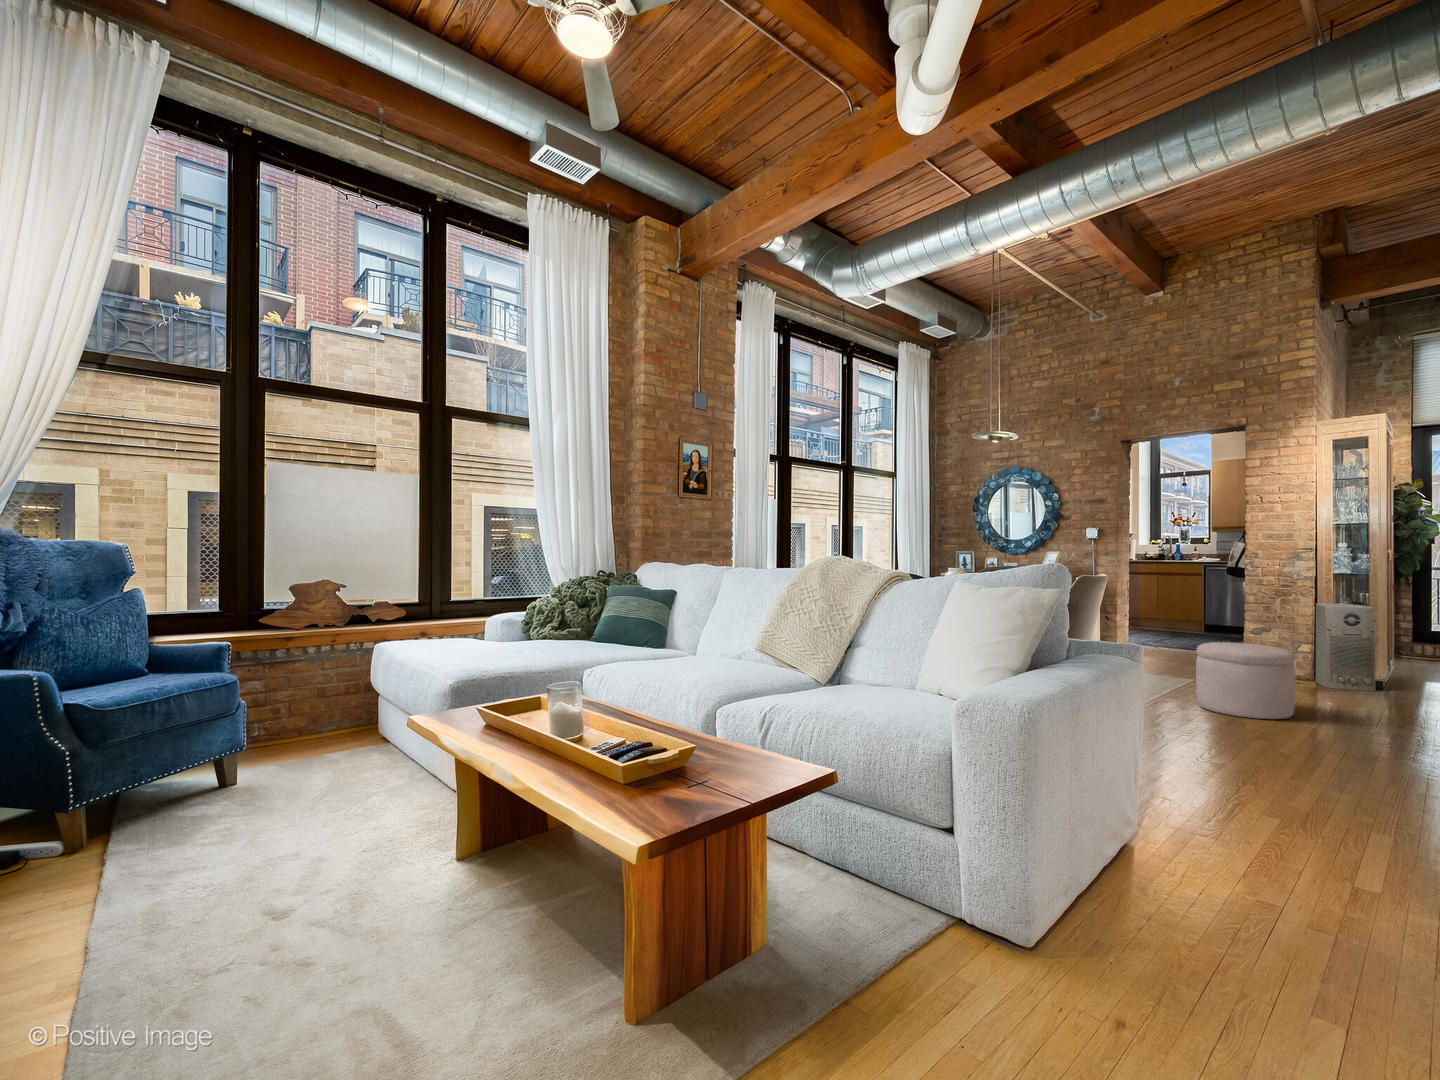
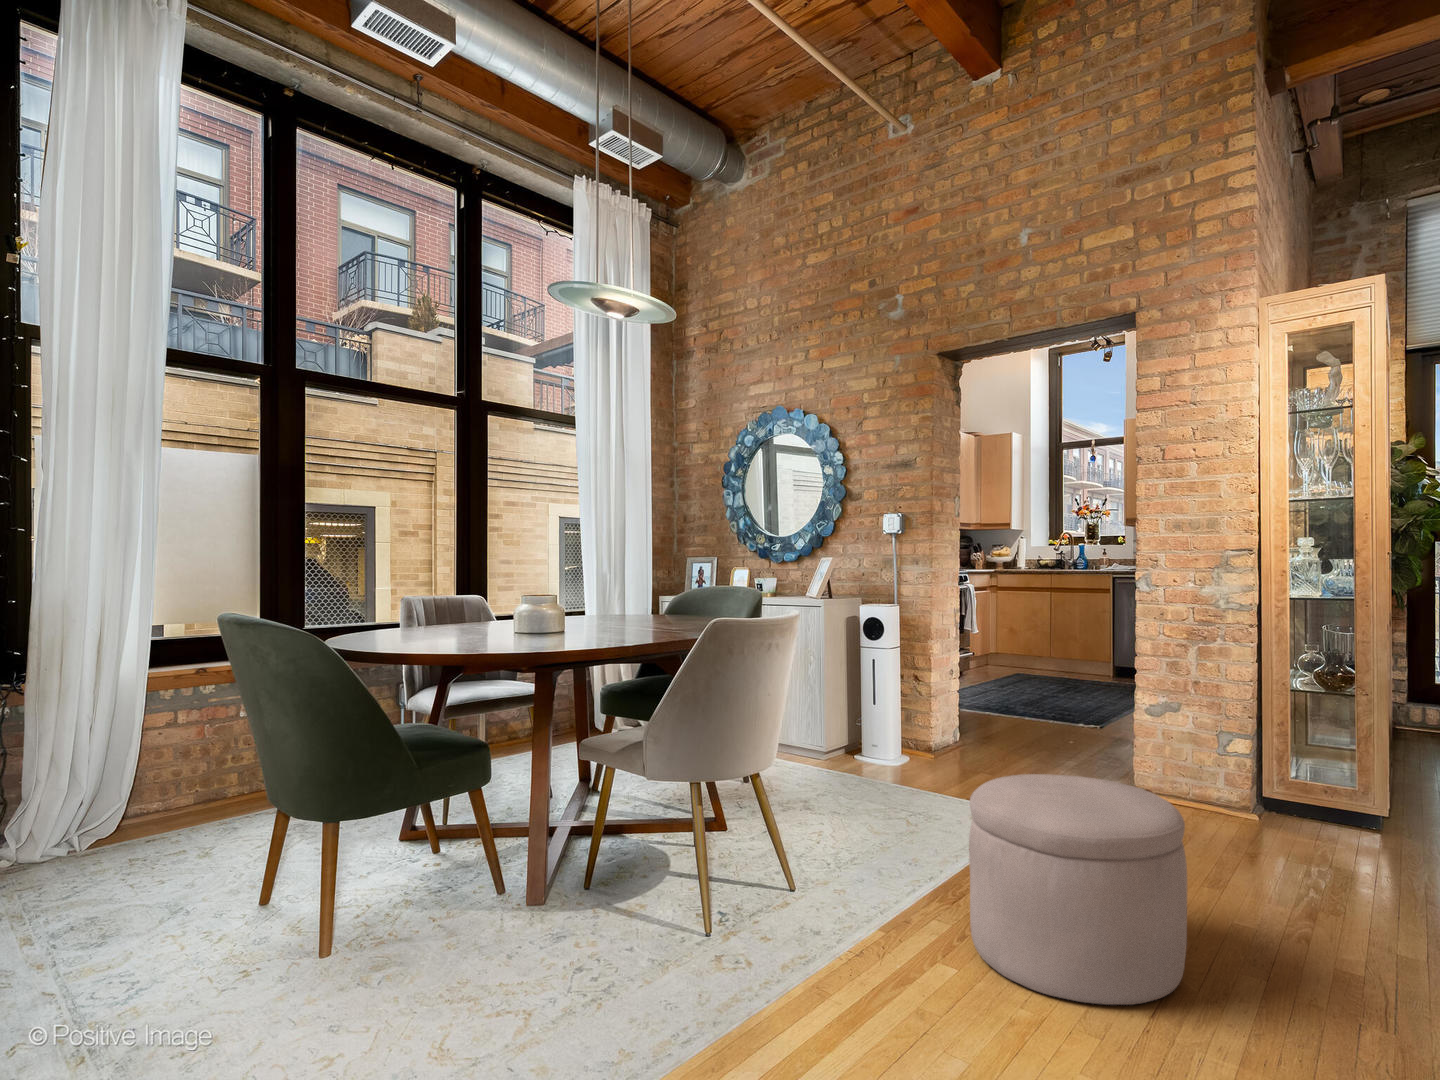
air purifier: present [1316,603,1376,691] -> none [1258,658,1369,848]

